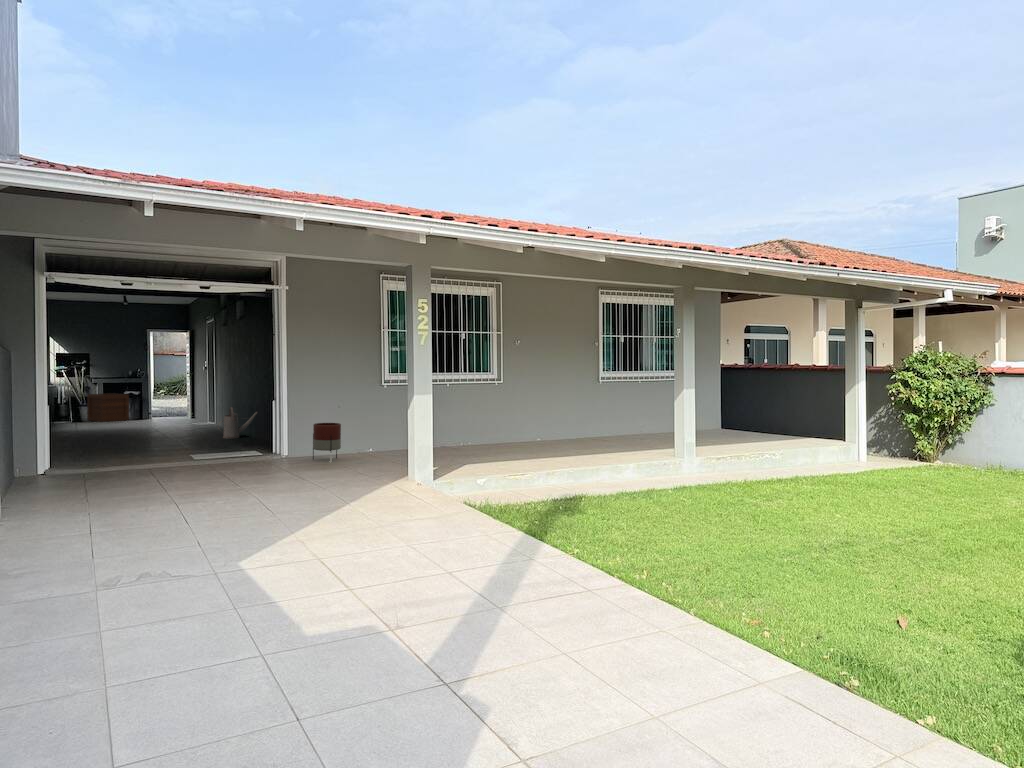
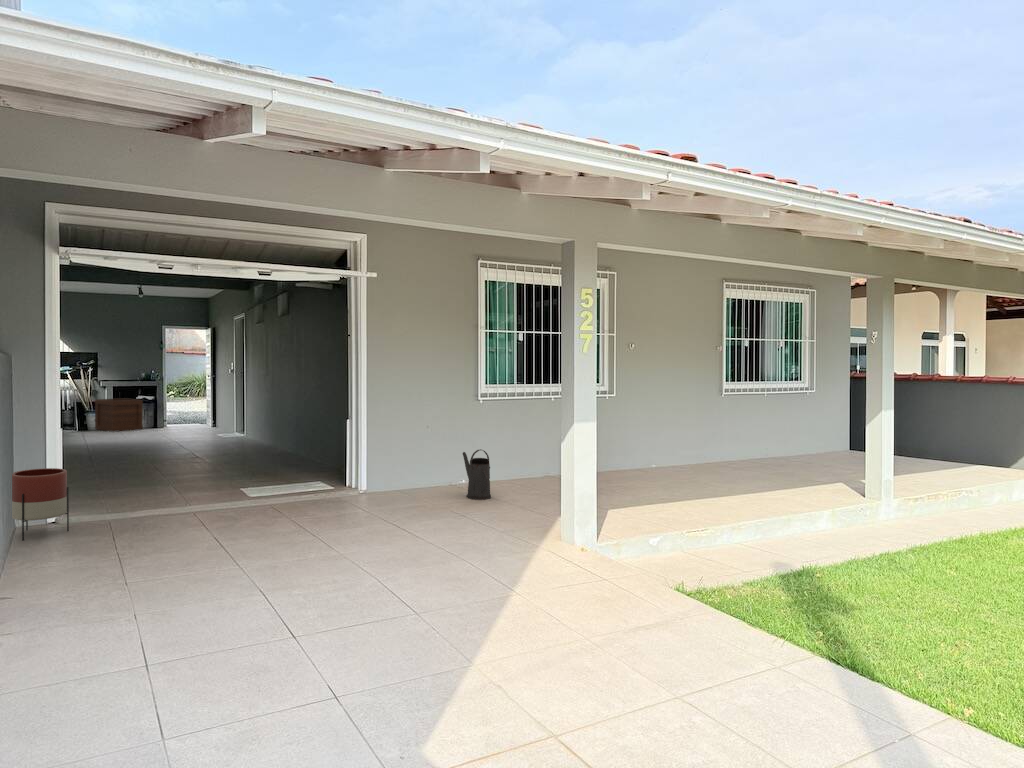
watering can: present [218,407,257,438] -> present [463,449,491,500]
planter: present [313,423,341,459] -> present [12,468,69,541]

